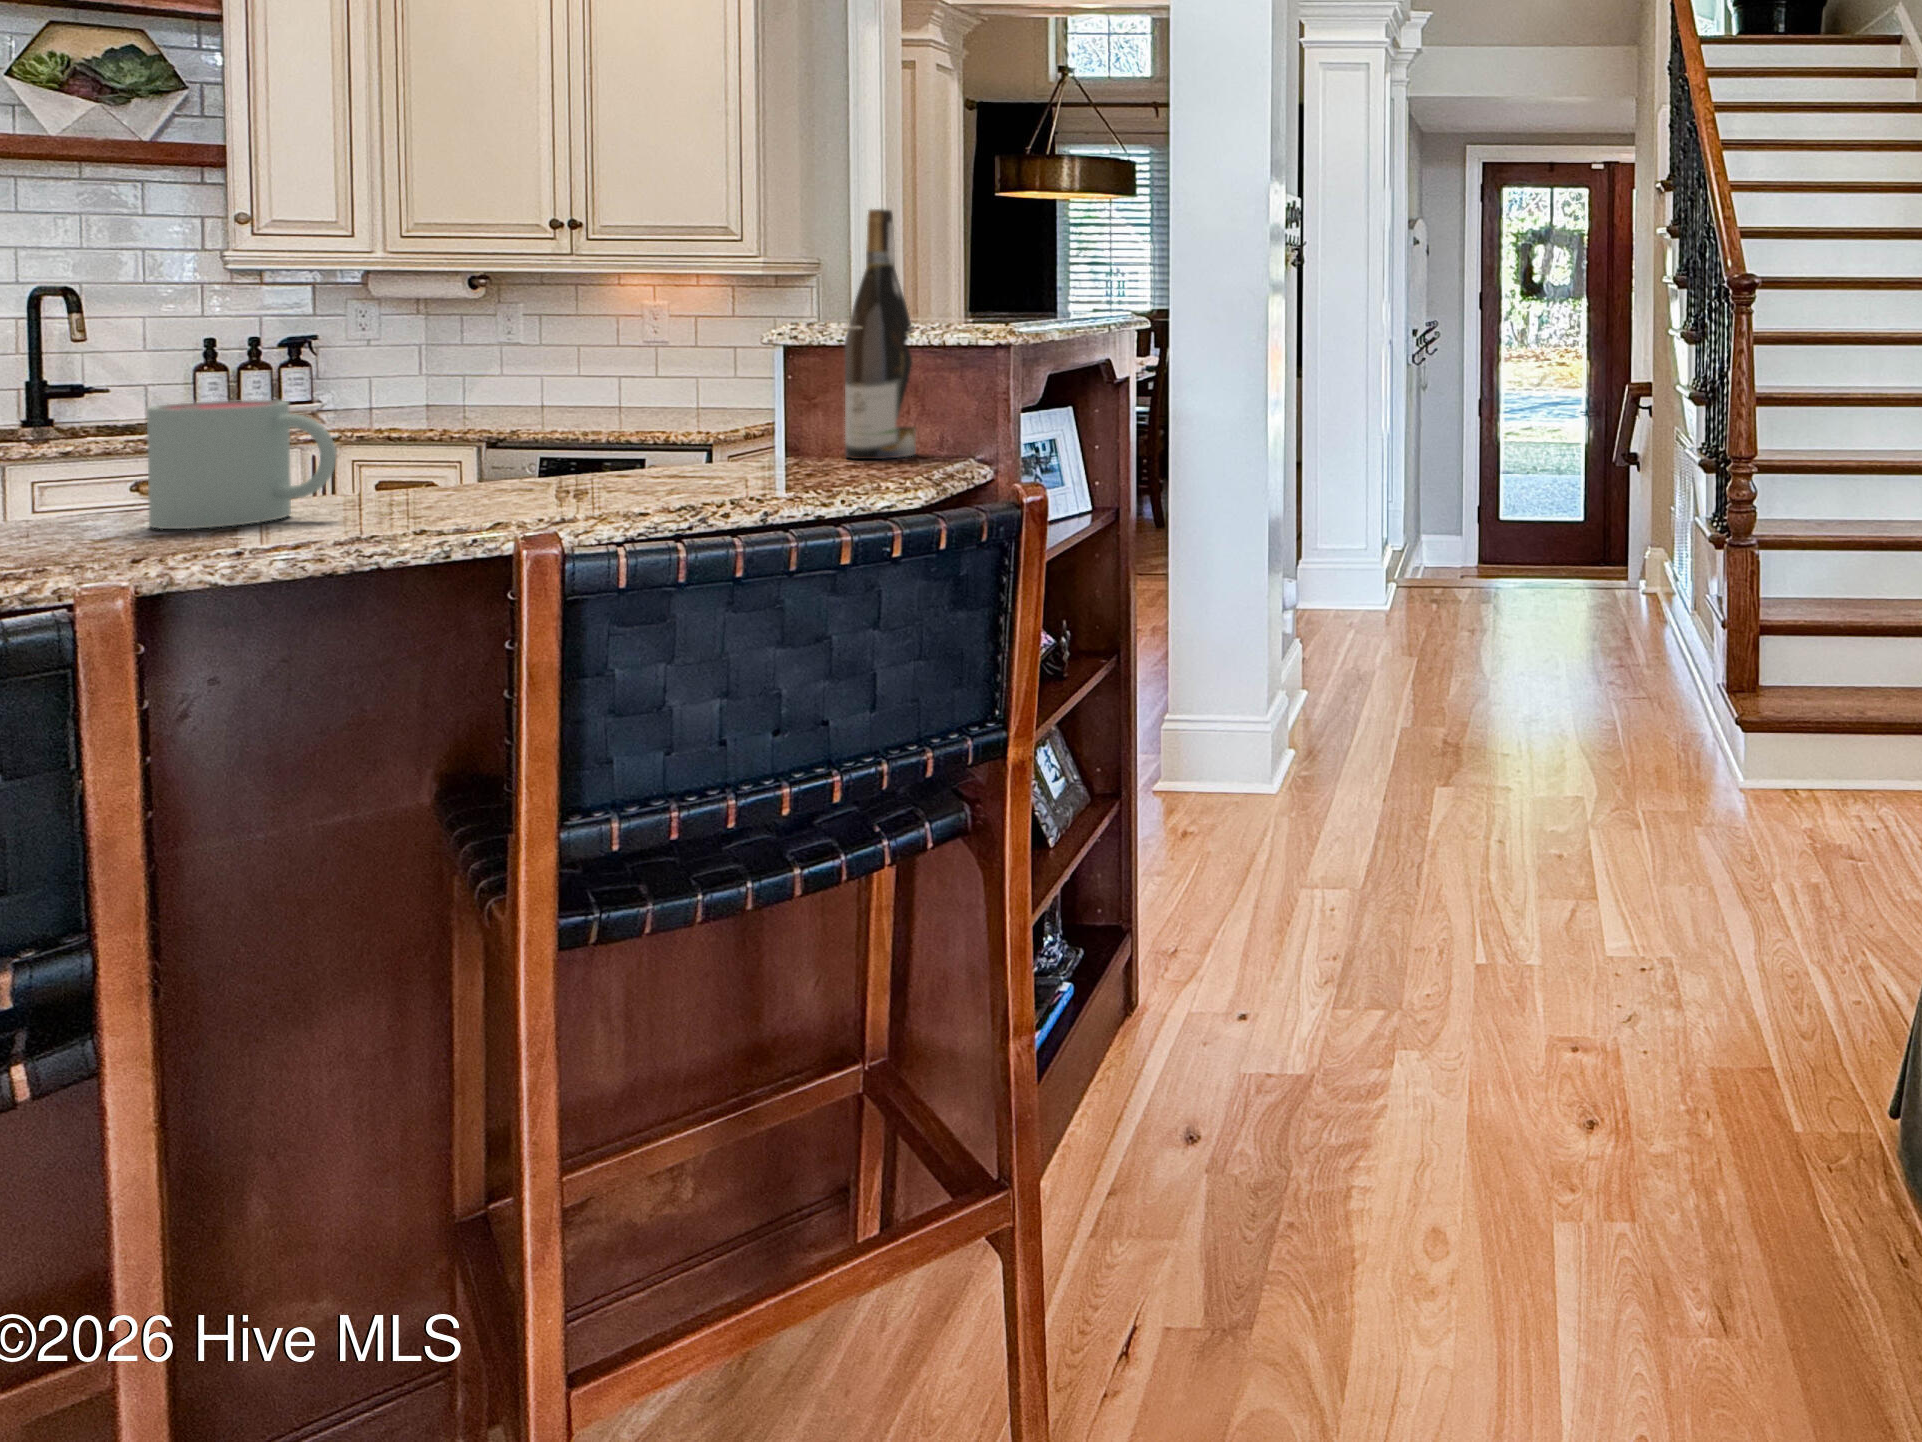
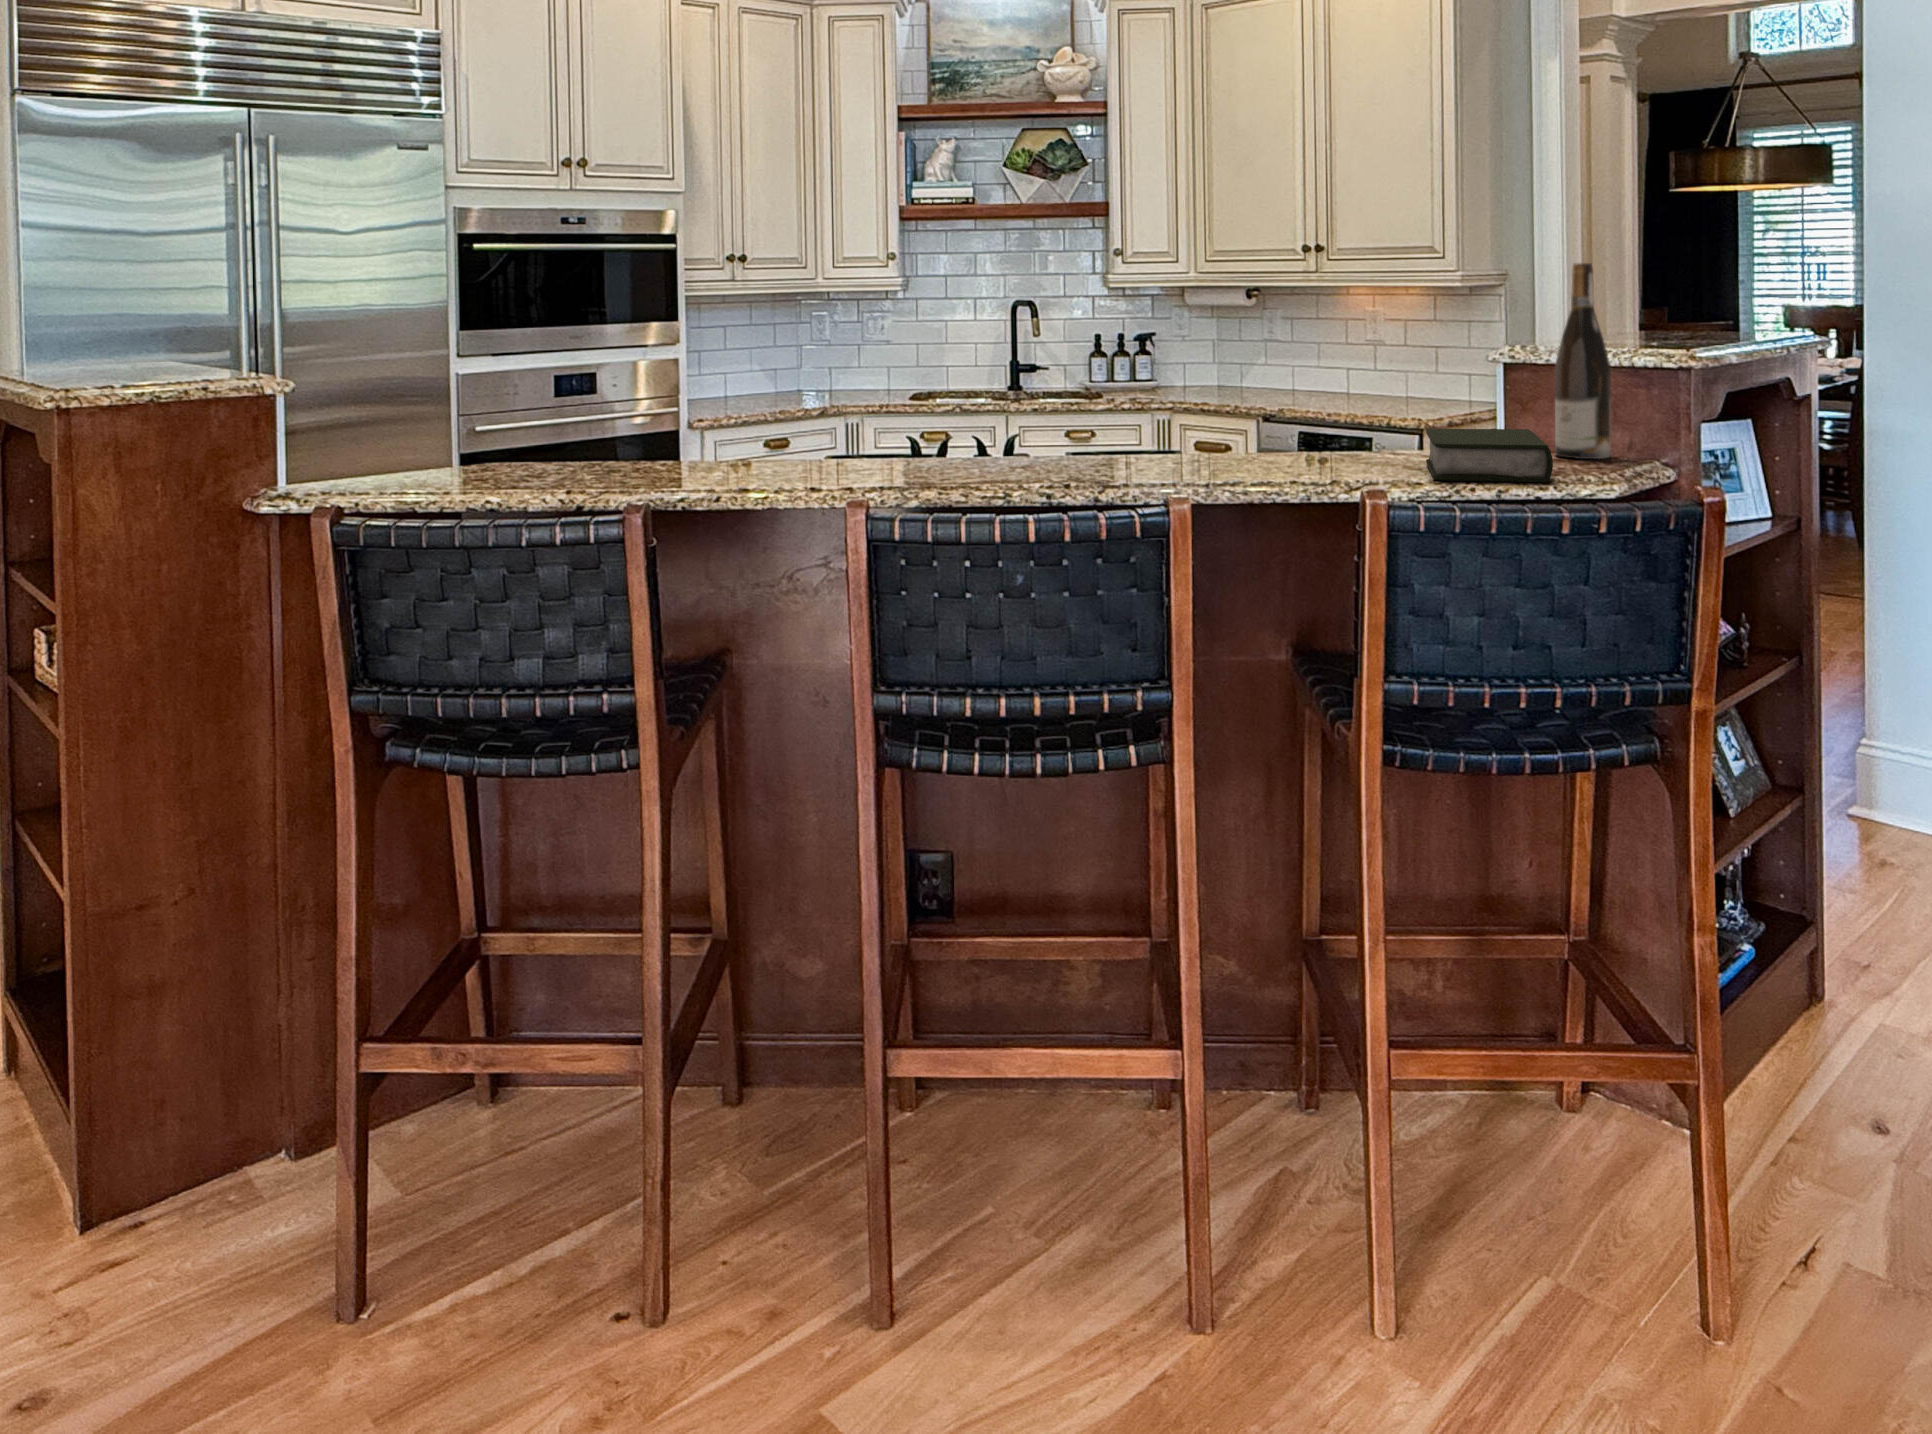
mug: present [147,400,337,529] -> none [1171,399,1259,472]
book: none [653,424,834,504] -> present [1426,429,1553,482]

